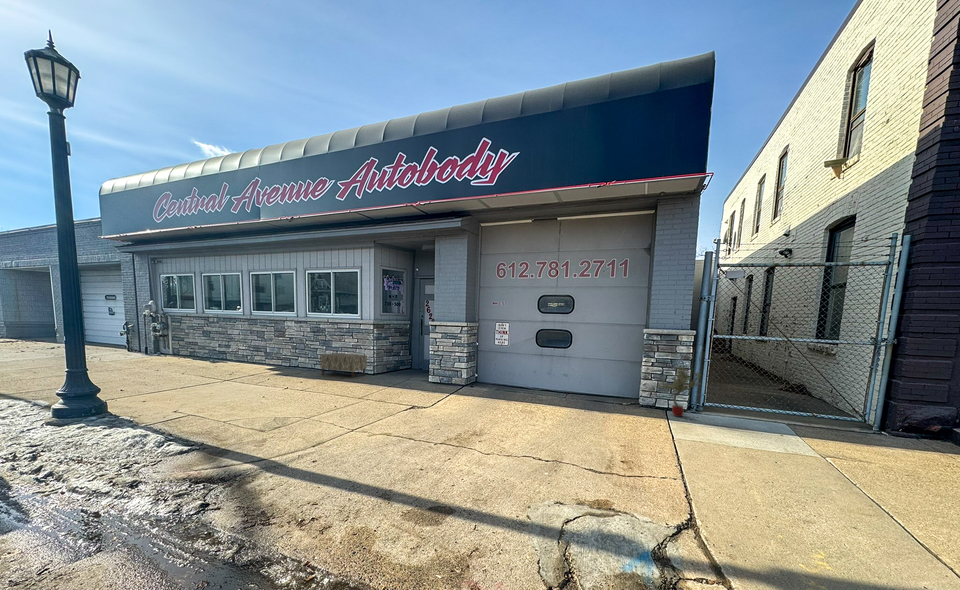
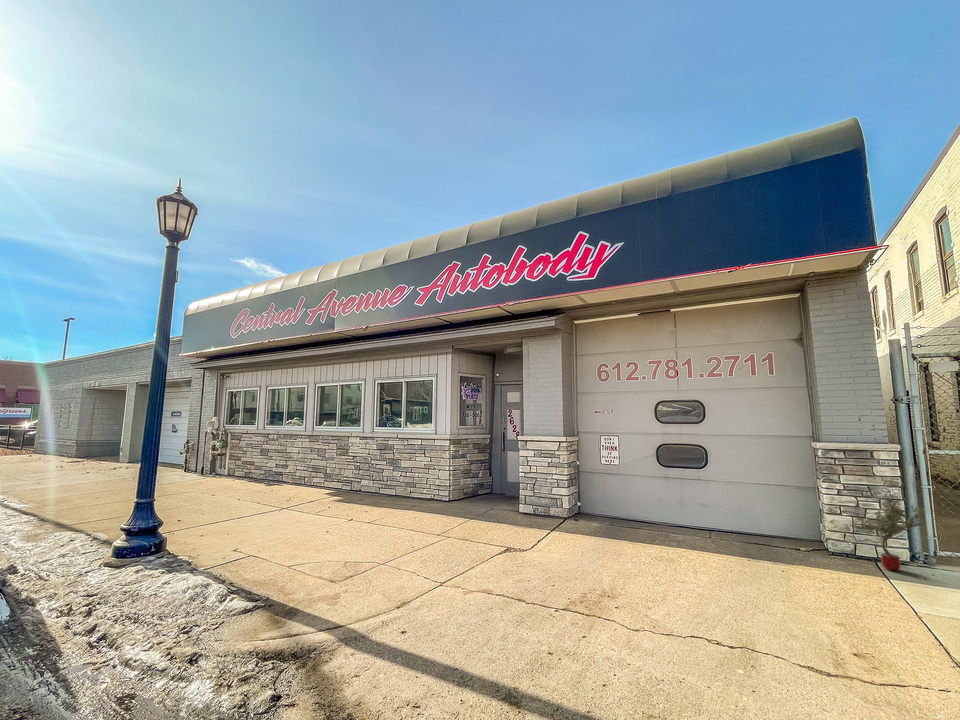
bench: present [320,353,367,378] -> none [390,475,443,506]

